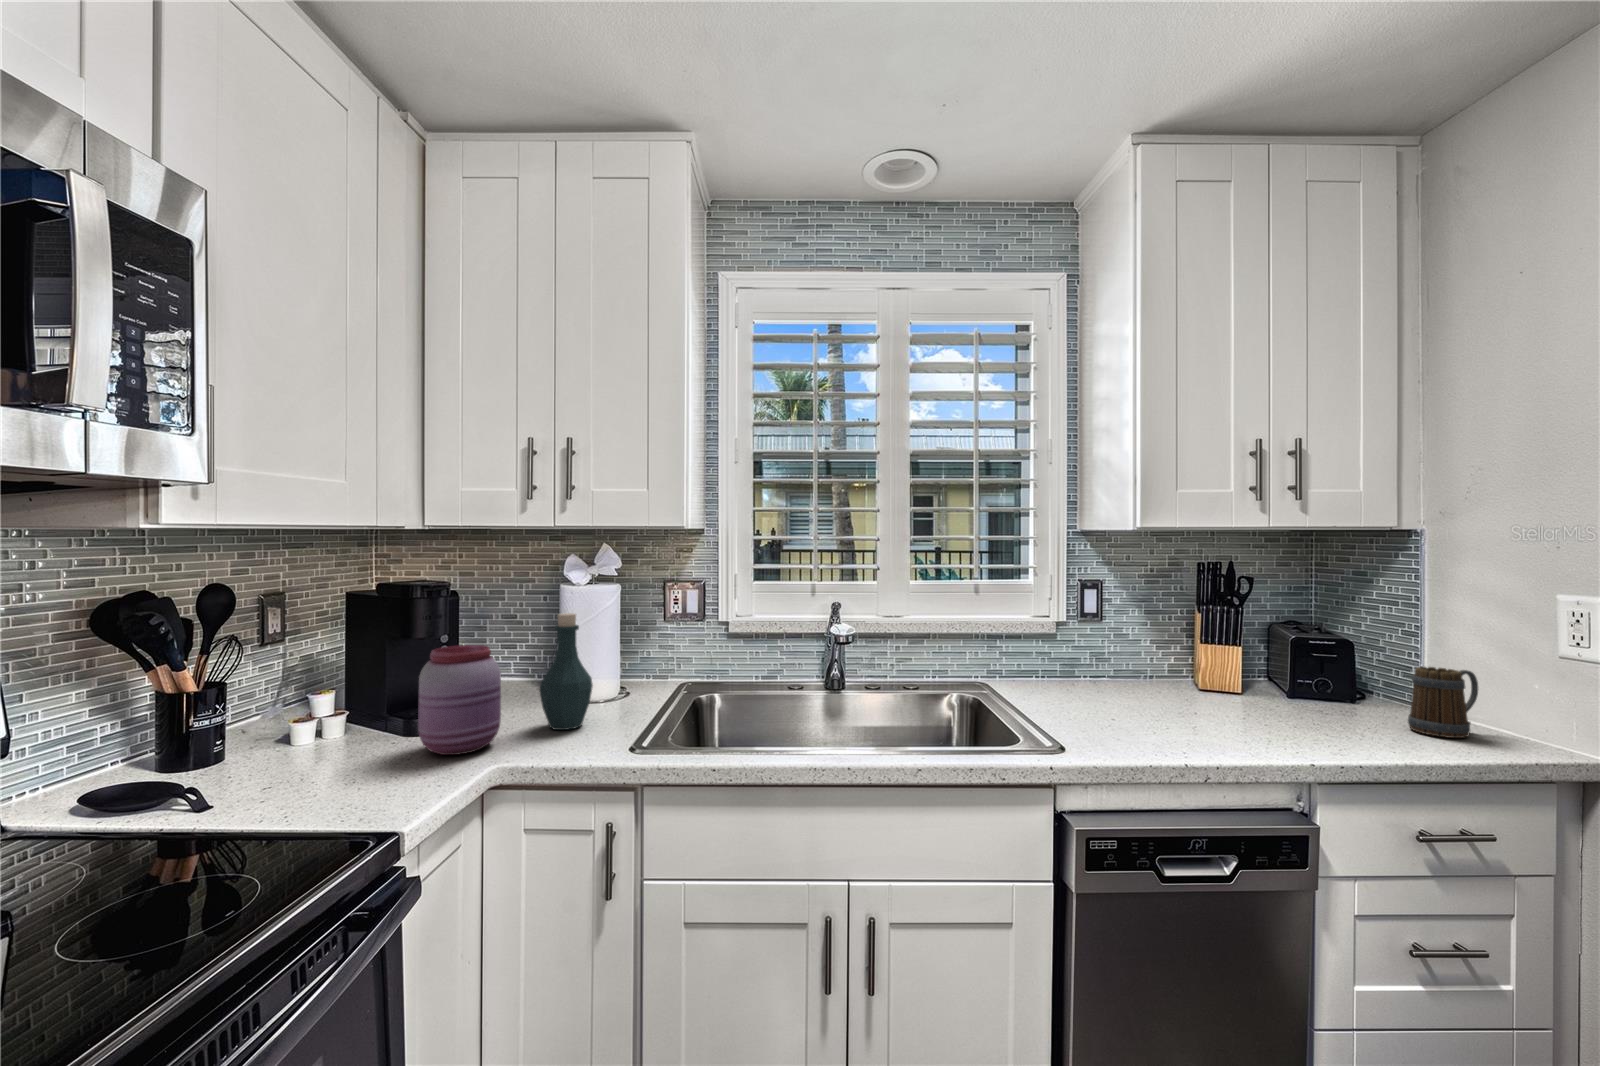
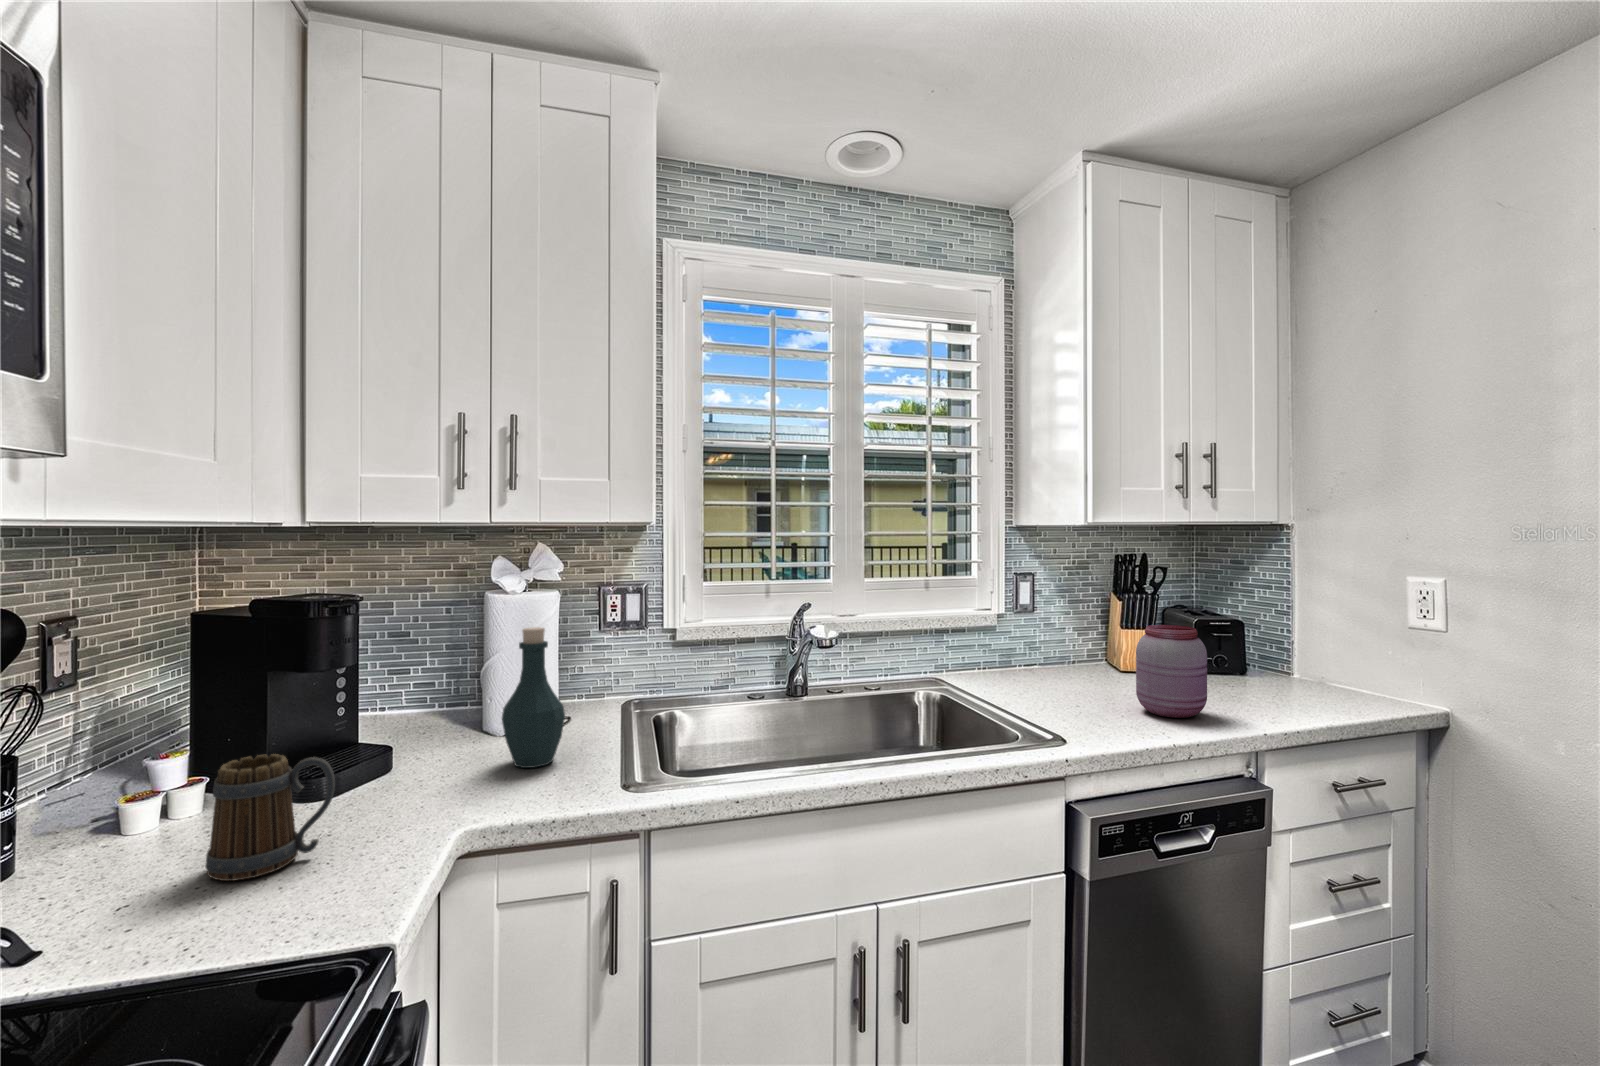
jar: present [418,645,501,755] -> present [1136,625,1207,718]
mug: present [1408,667,1478,738] -> present [205,754,335,881]

